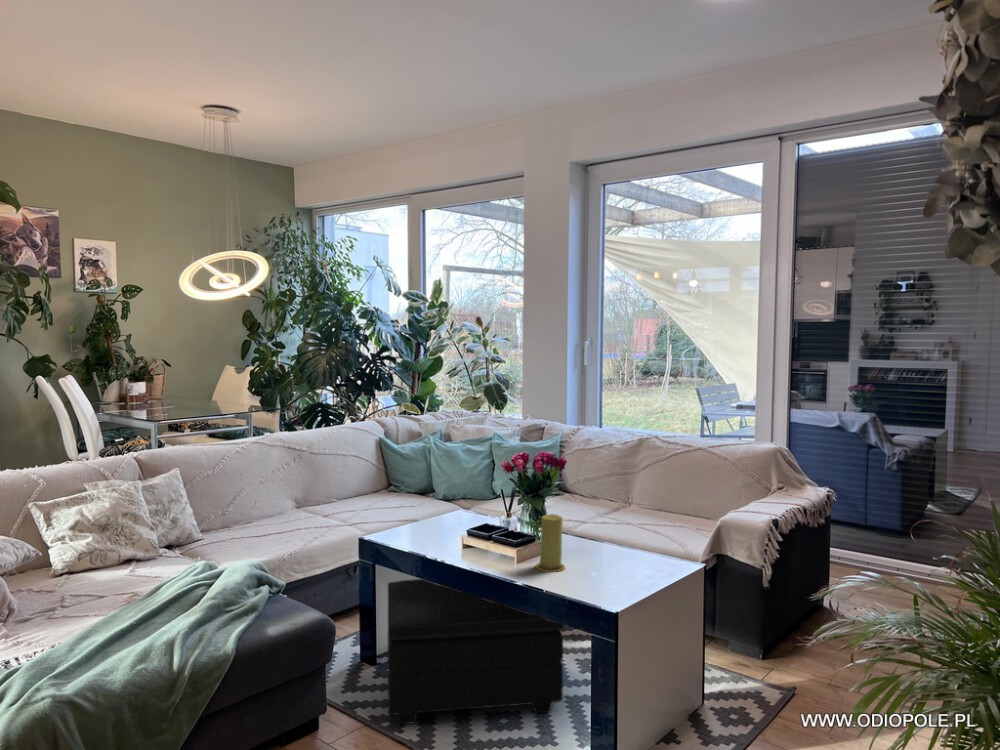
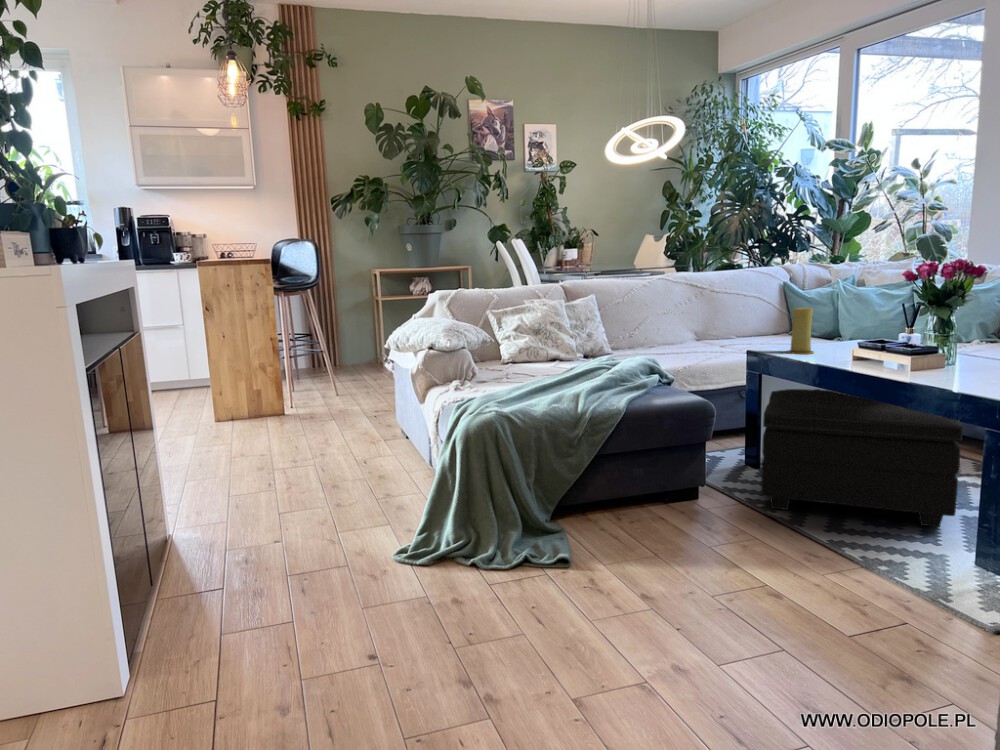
candle: present [536,514,565,572] -> present [787,308,814,354]

